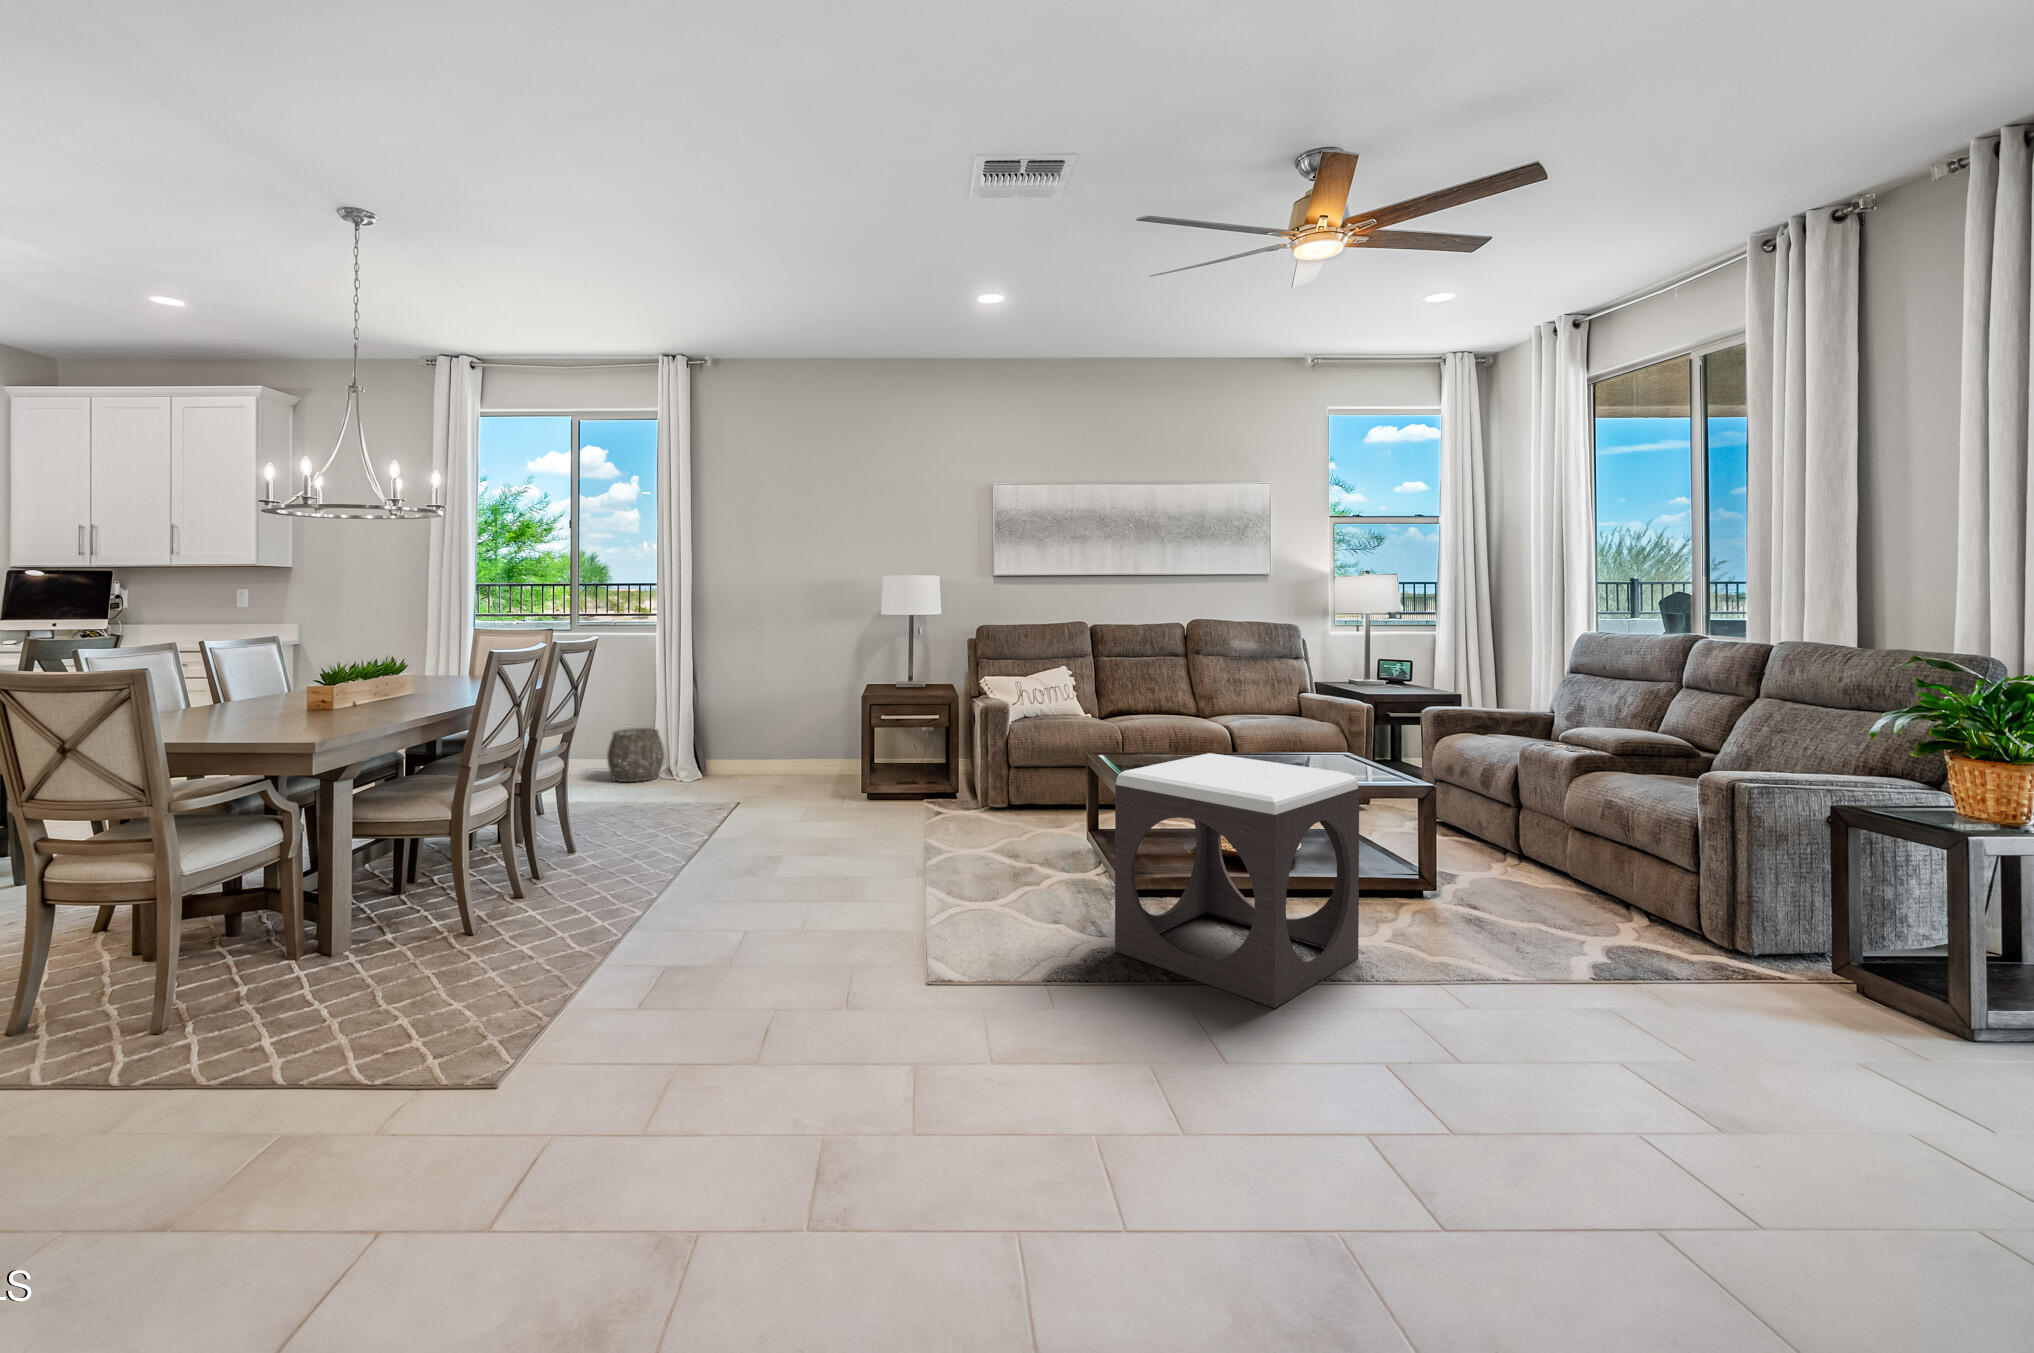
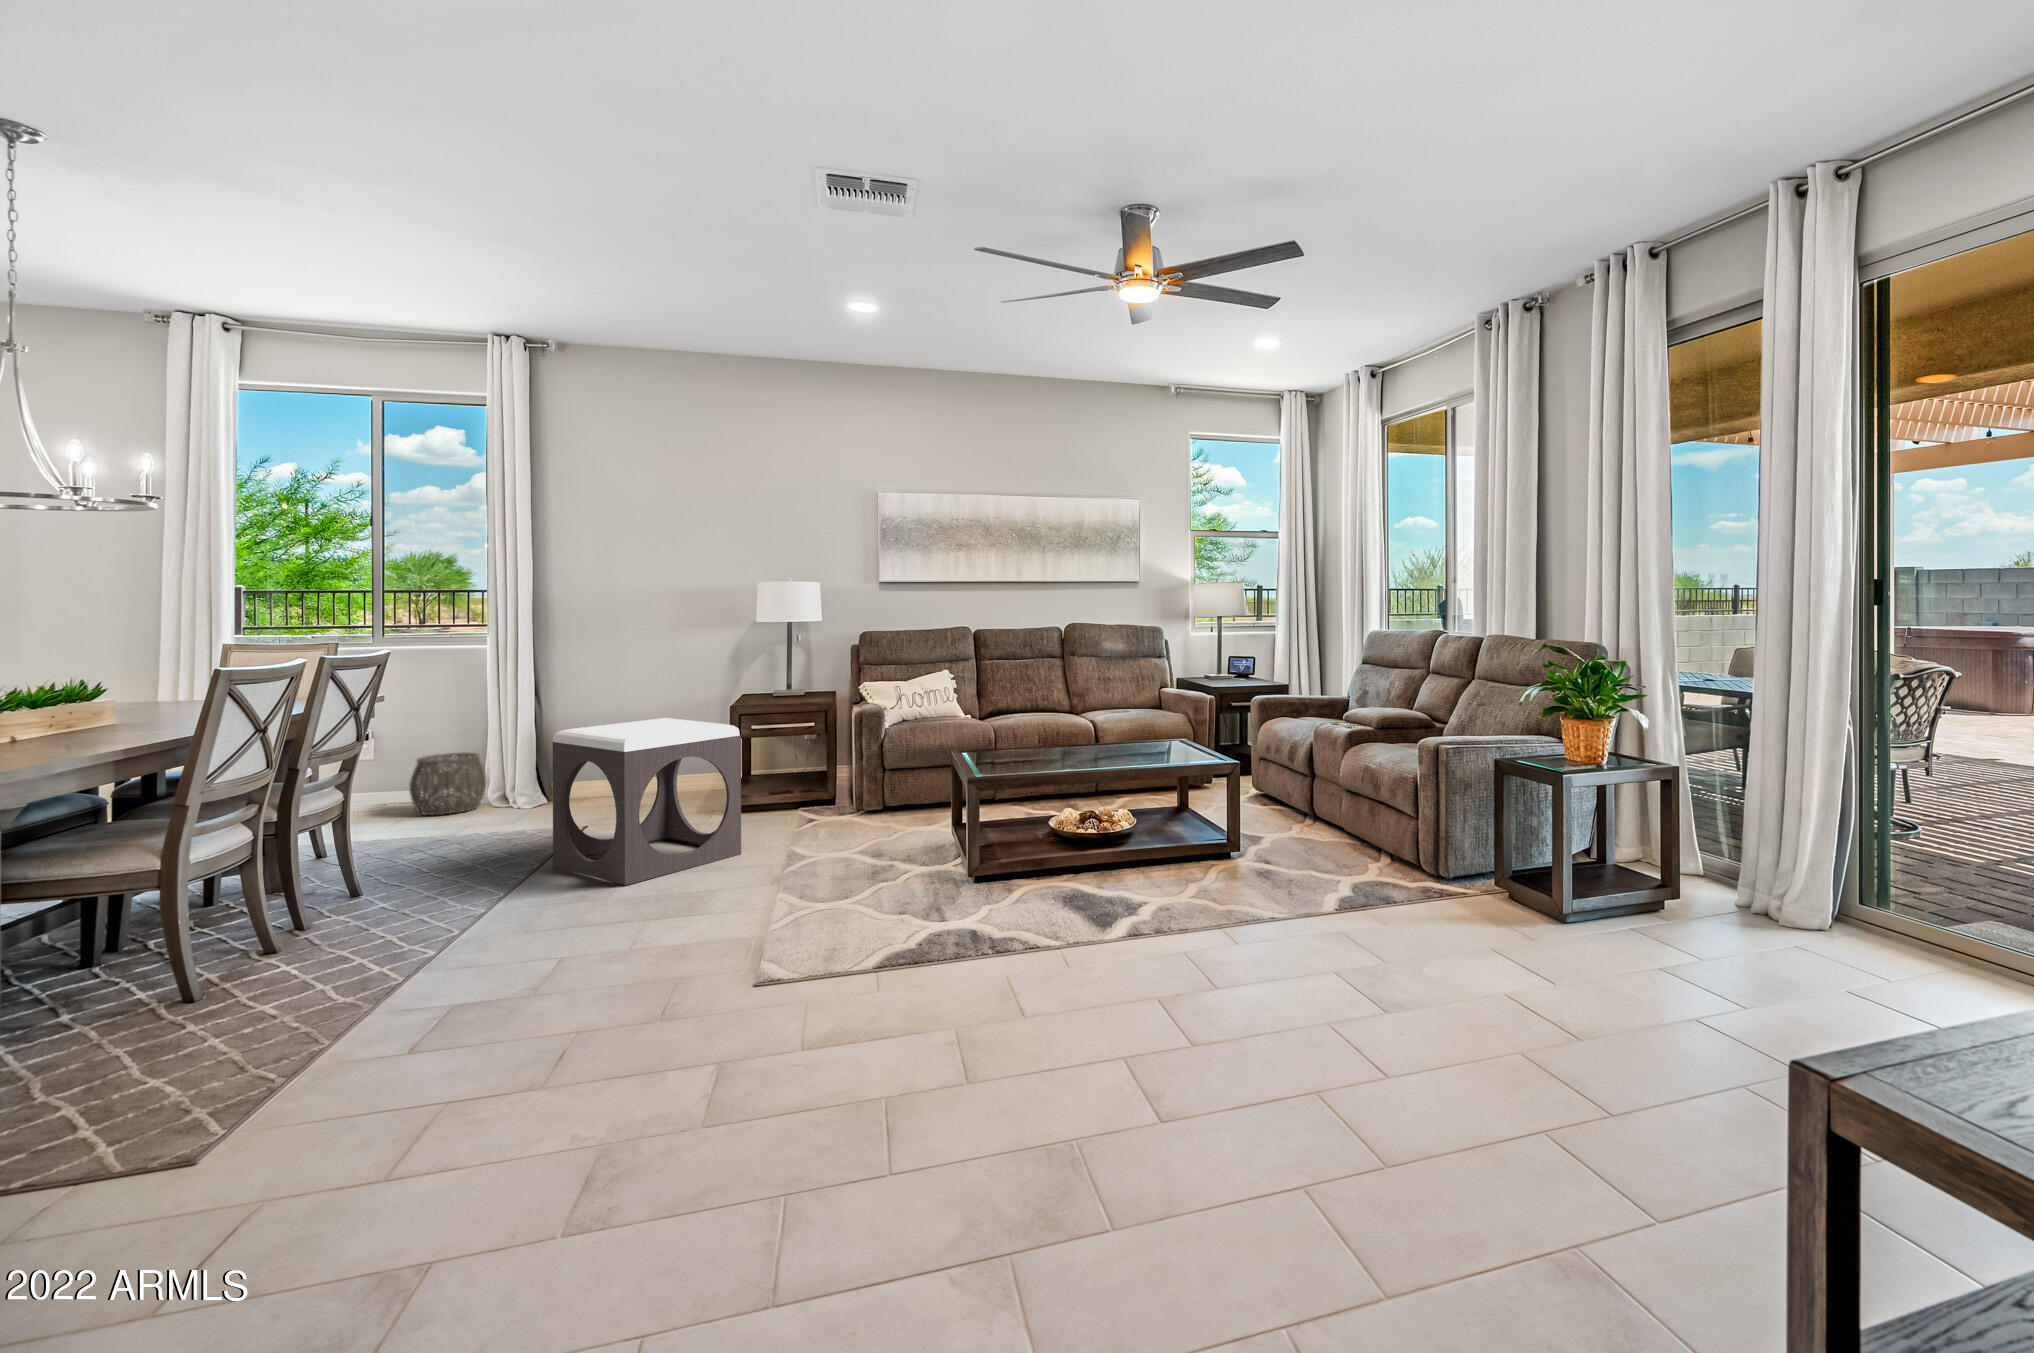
footstool: present [1115,753,1359,1008] -> present [552,718,741,885]

